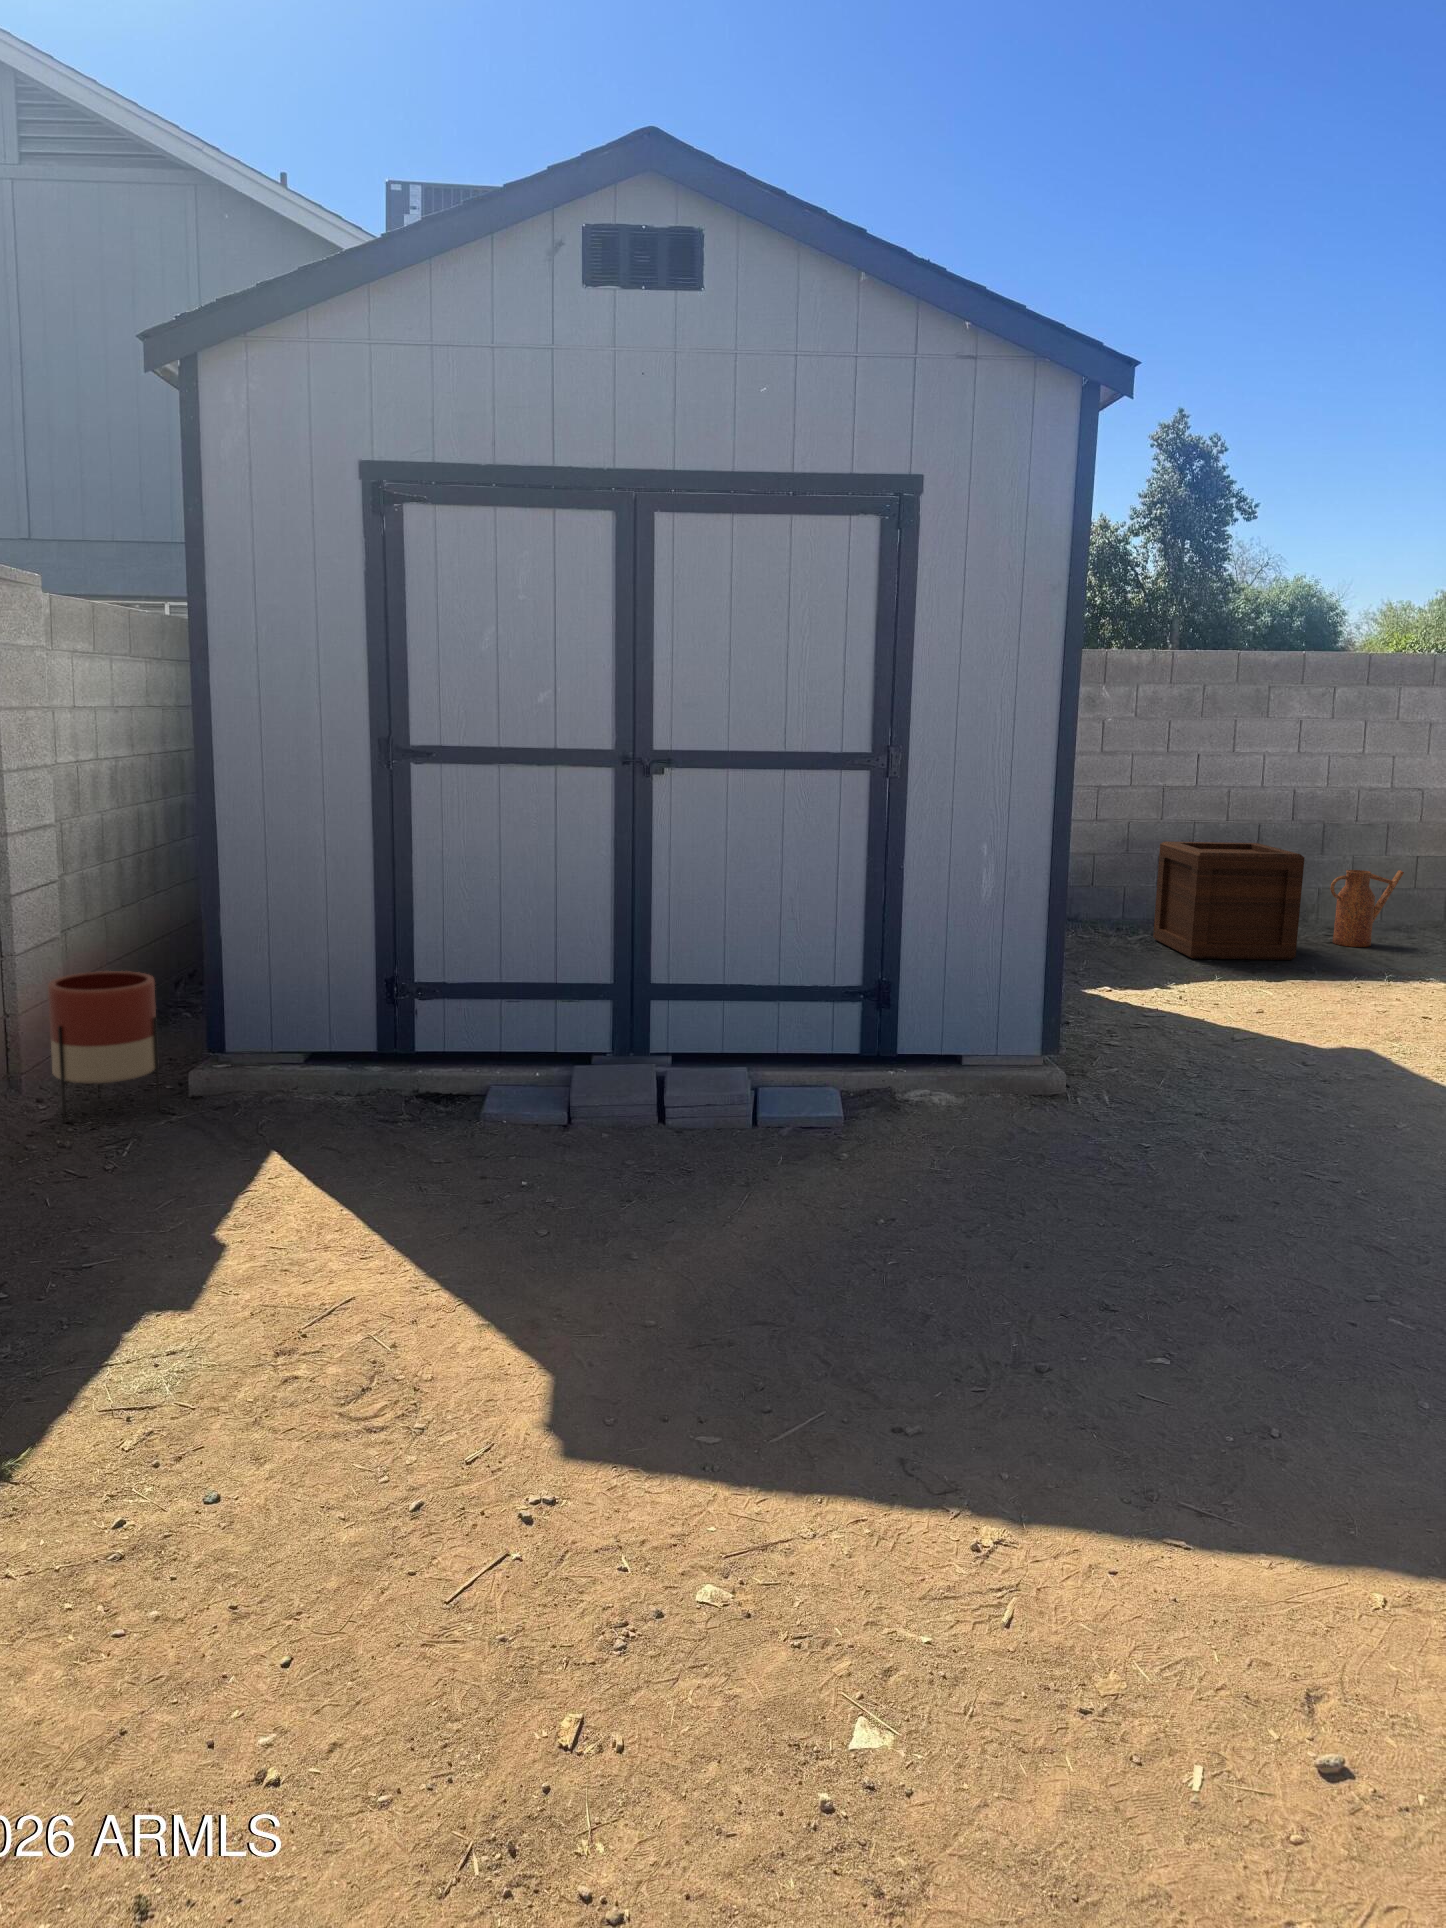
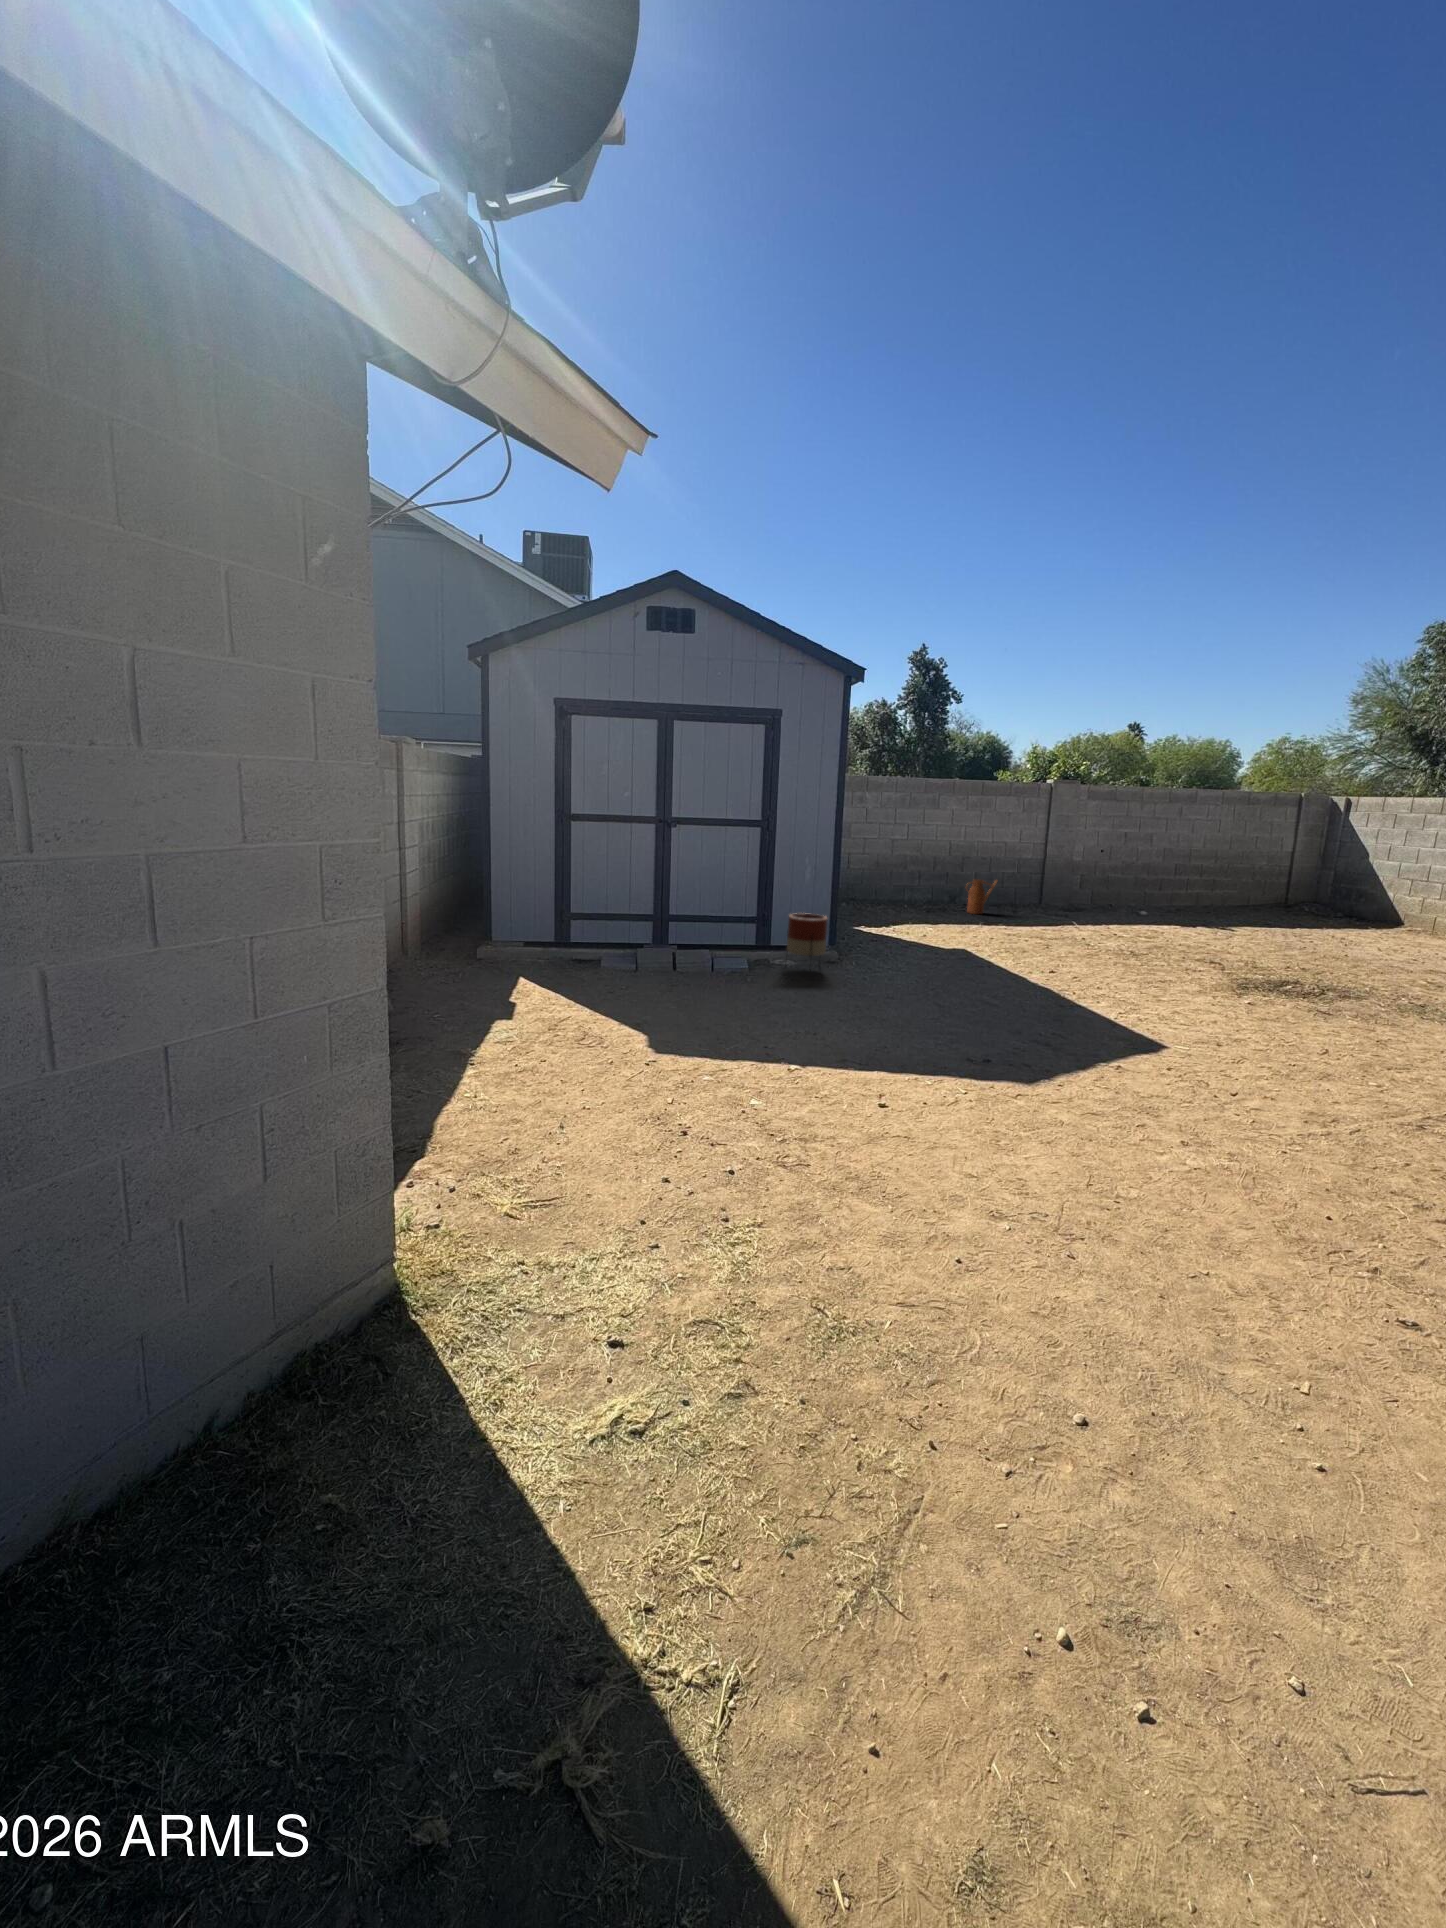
wooden crate: present [1153,842,1305,960] -> none [887,865,952,919]
planter: present [48,971,160,1123] -> present [787,913,827,970]

